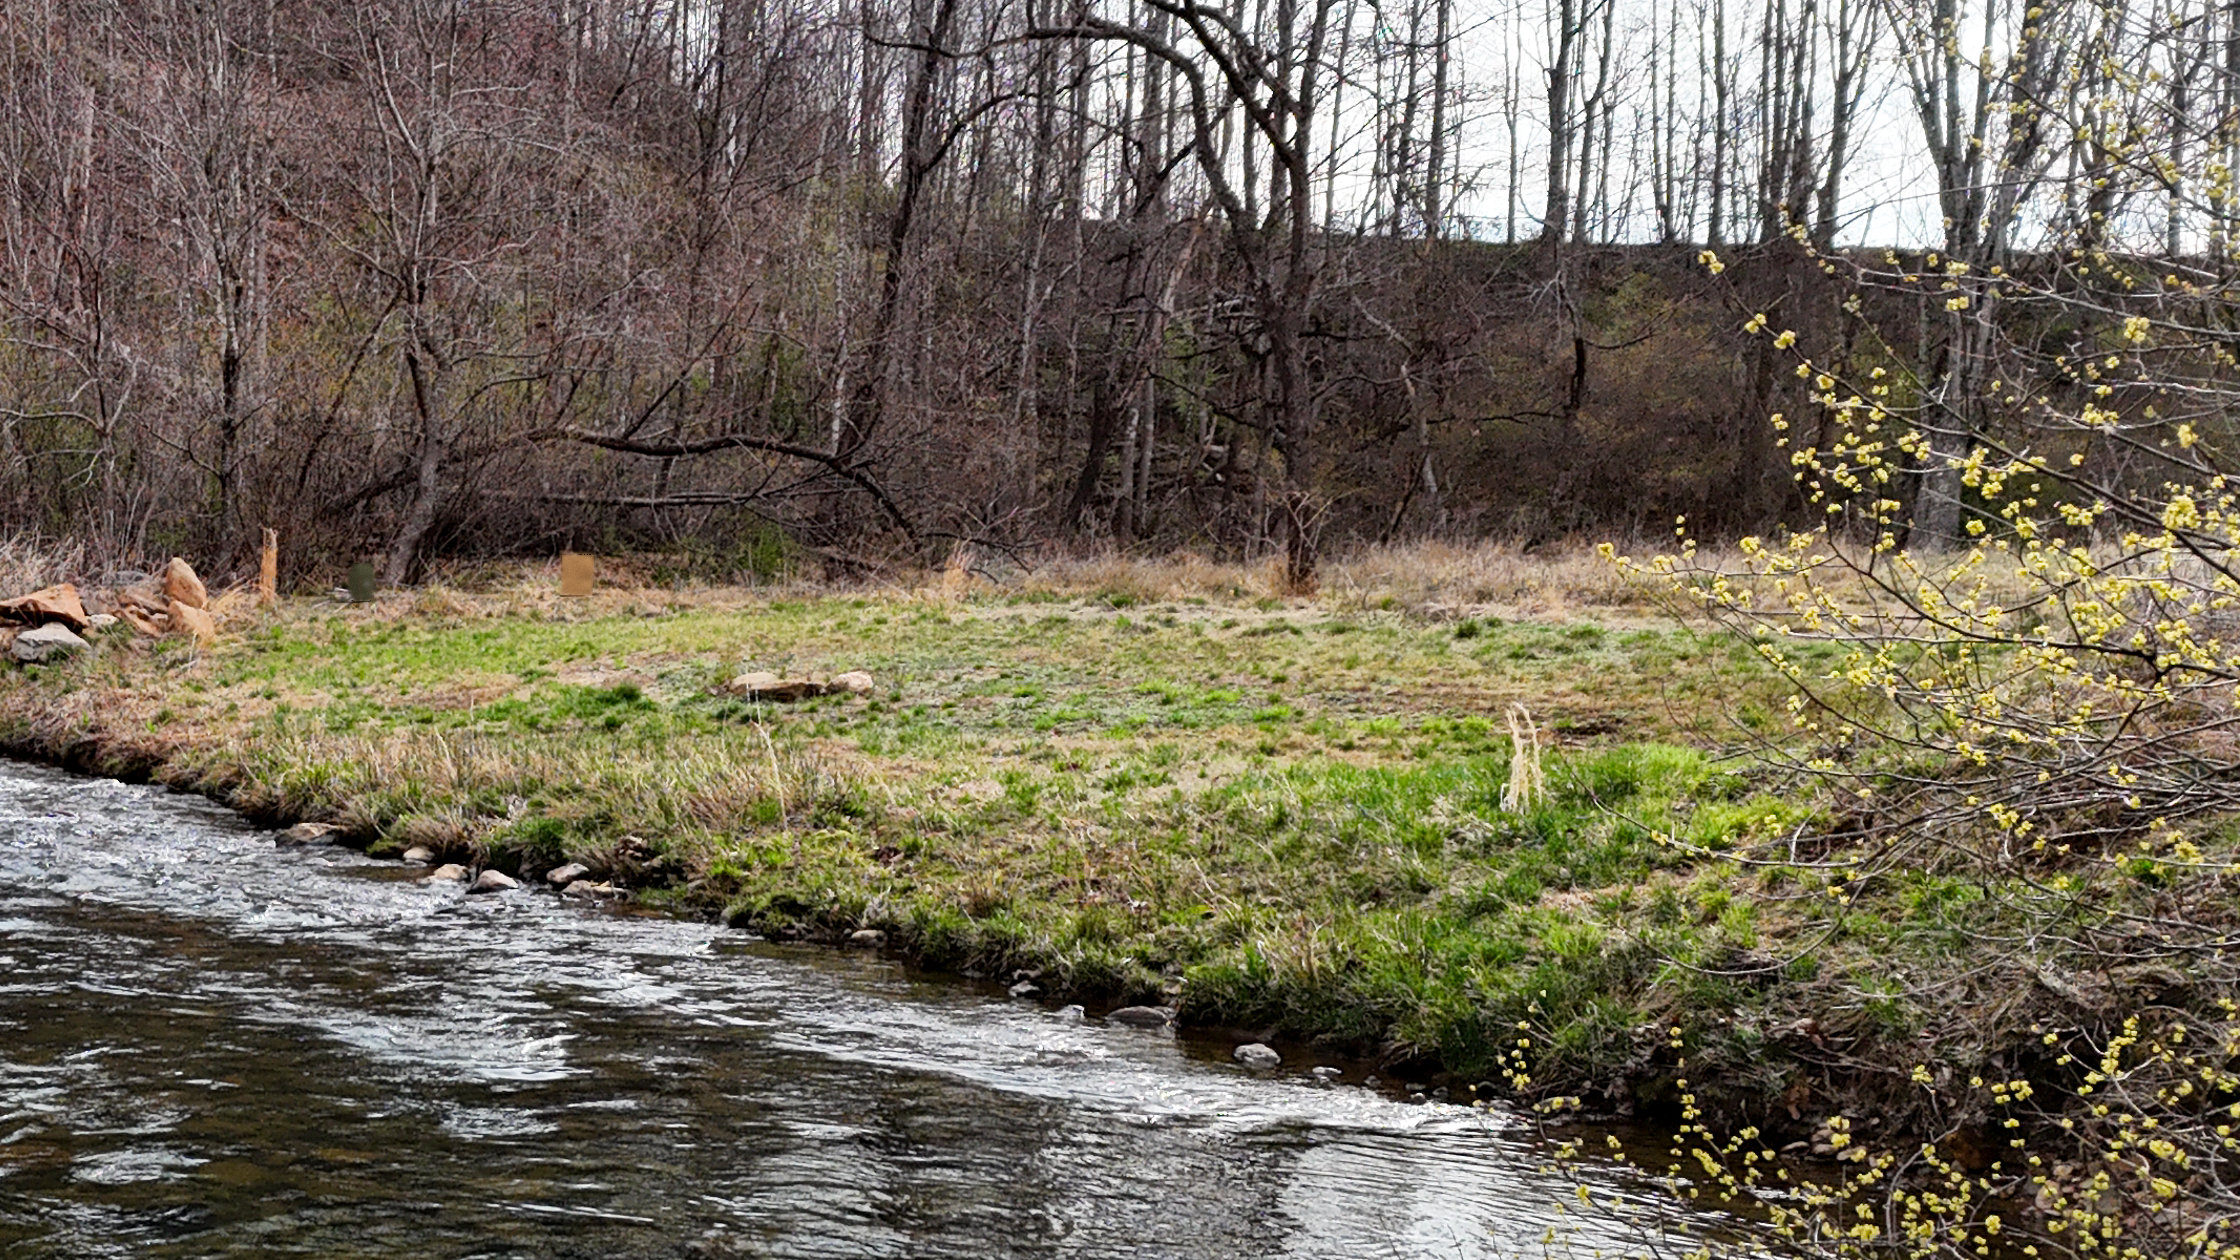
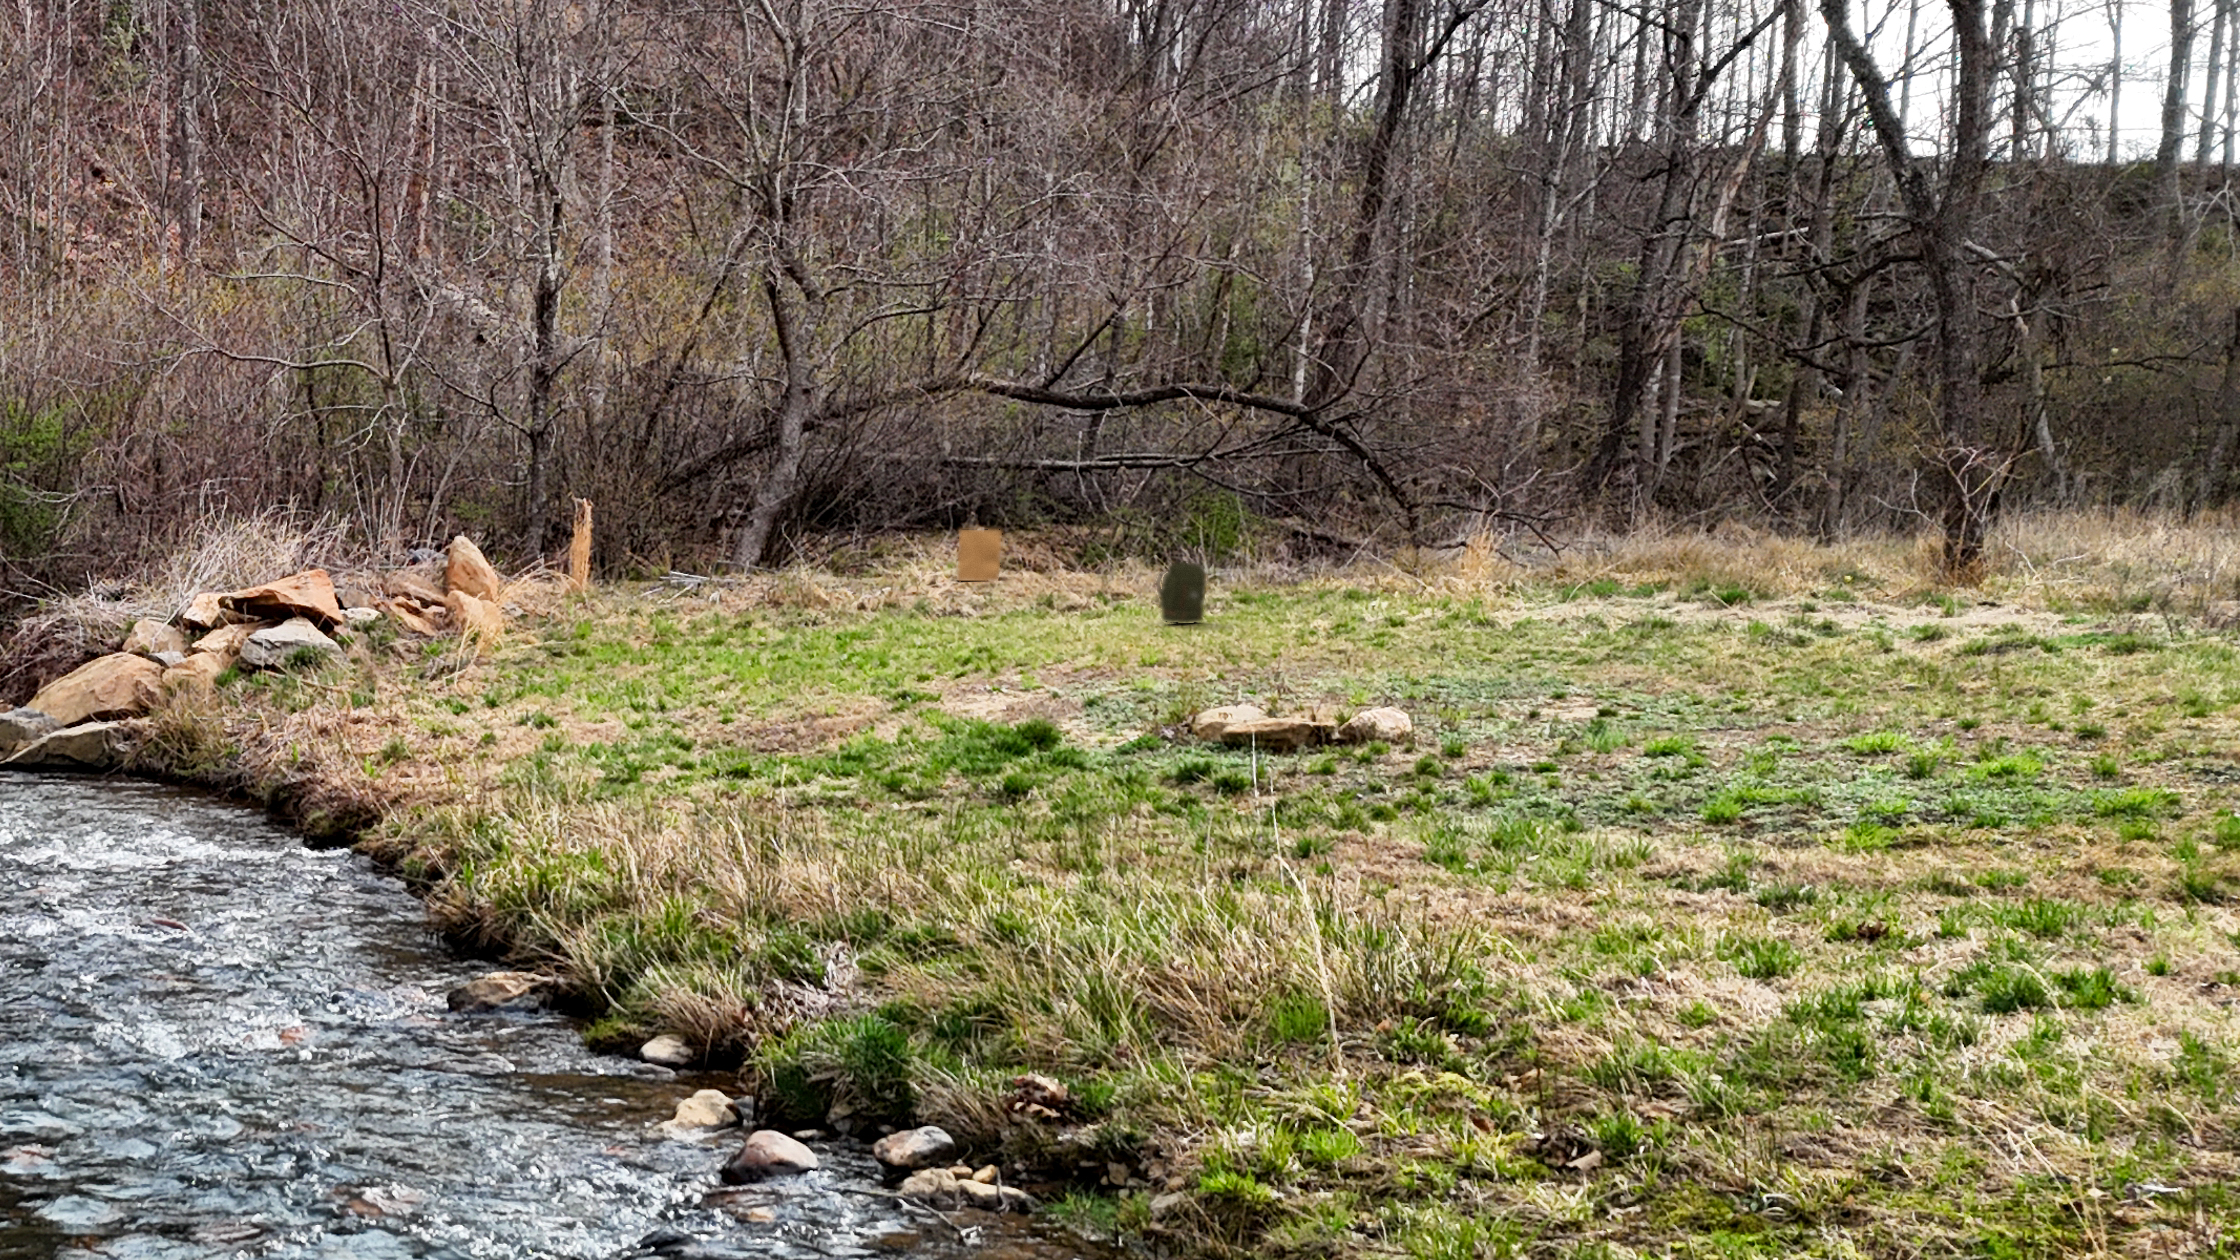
backpack: present [347,563,375,602] -> present [1157,562,1207,624]

